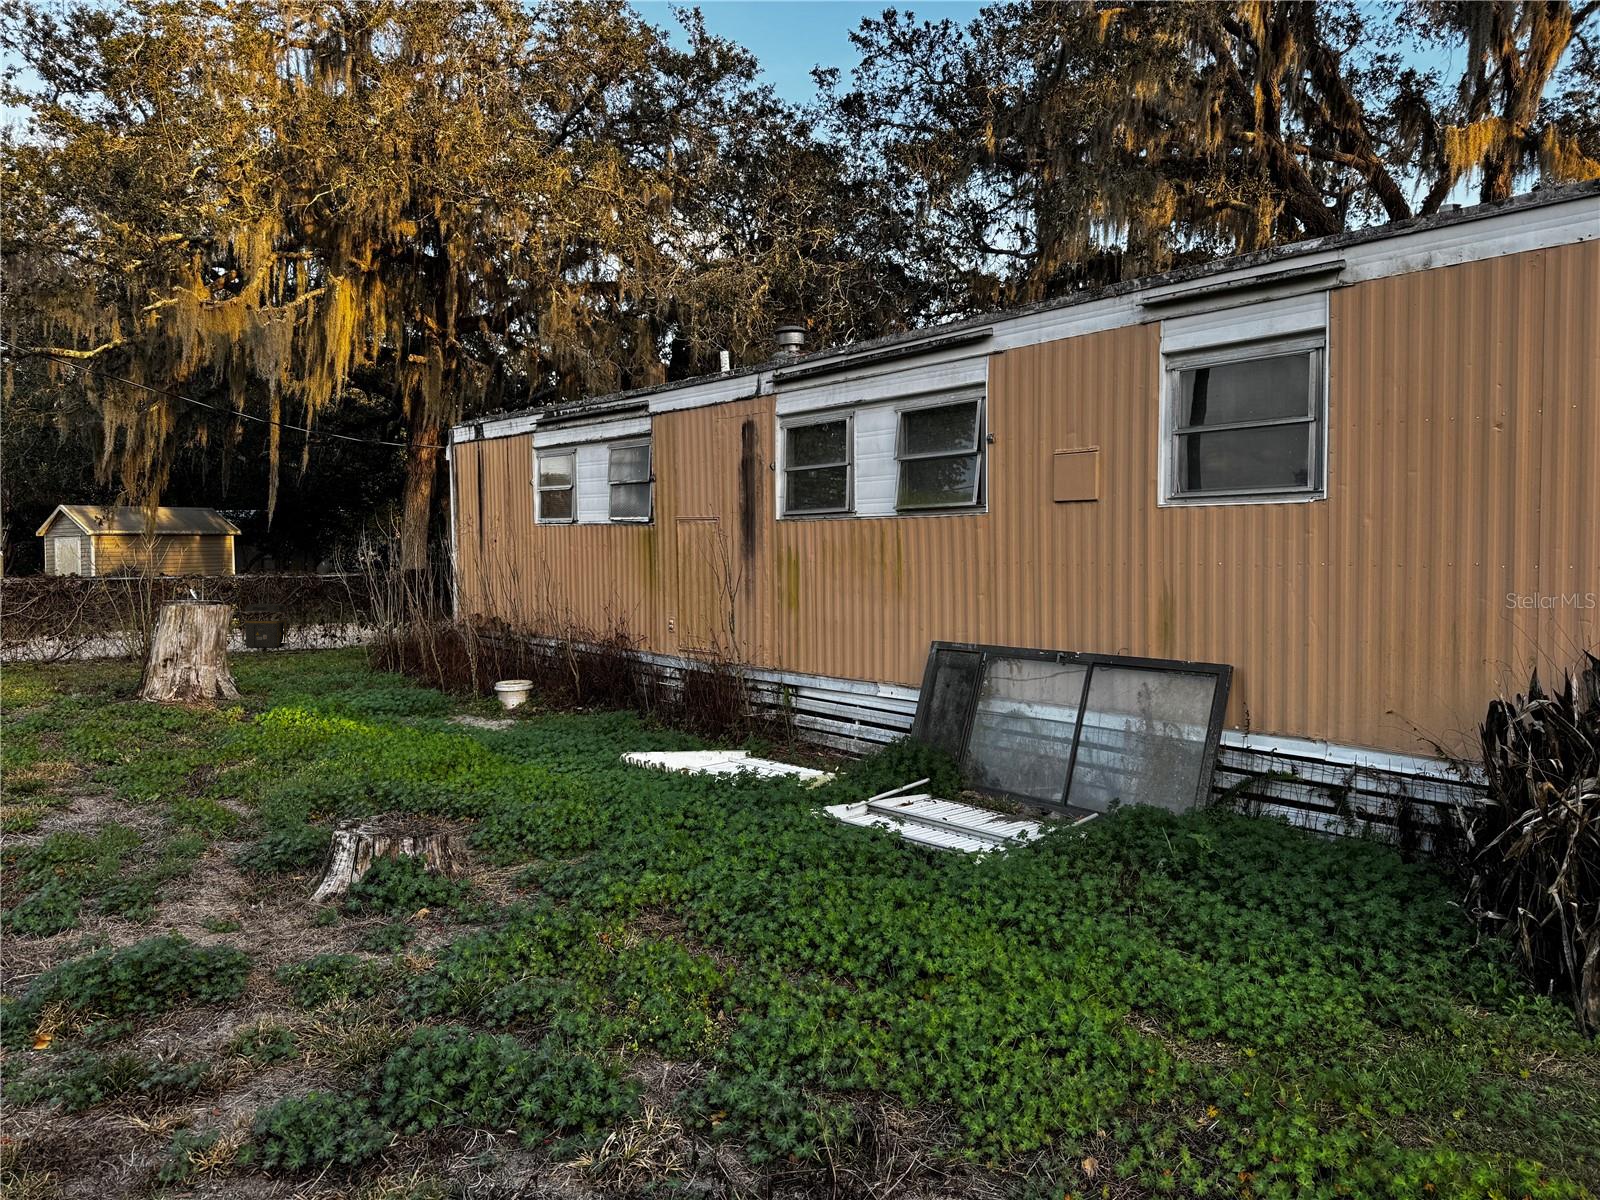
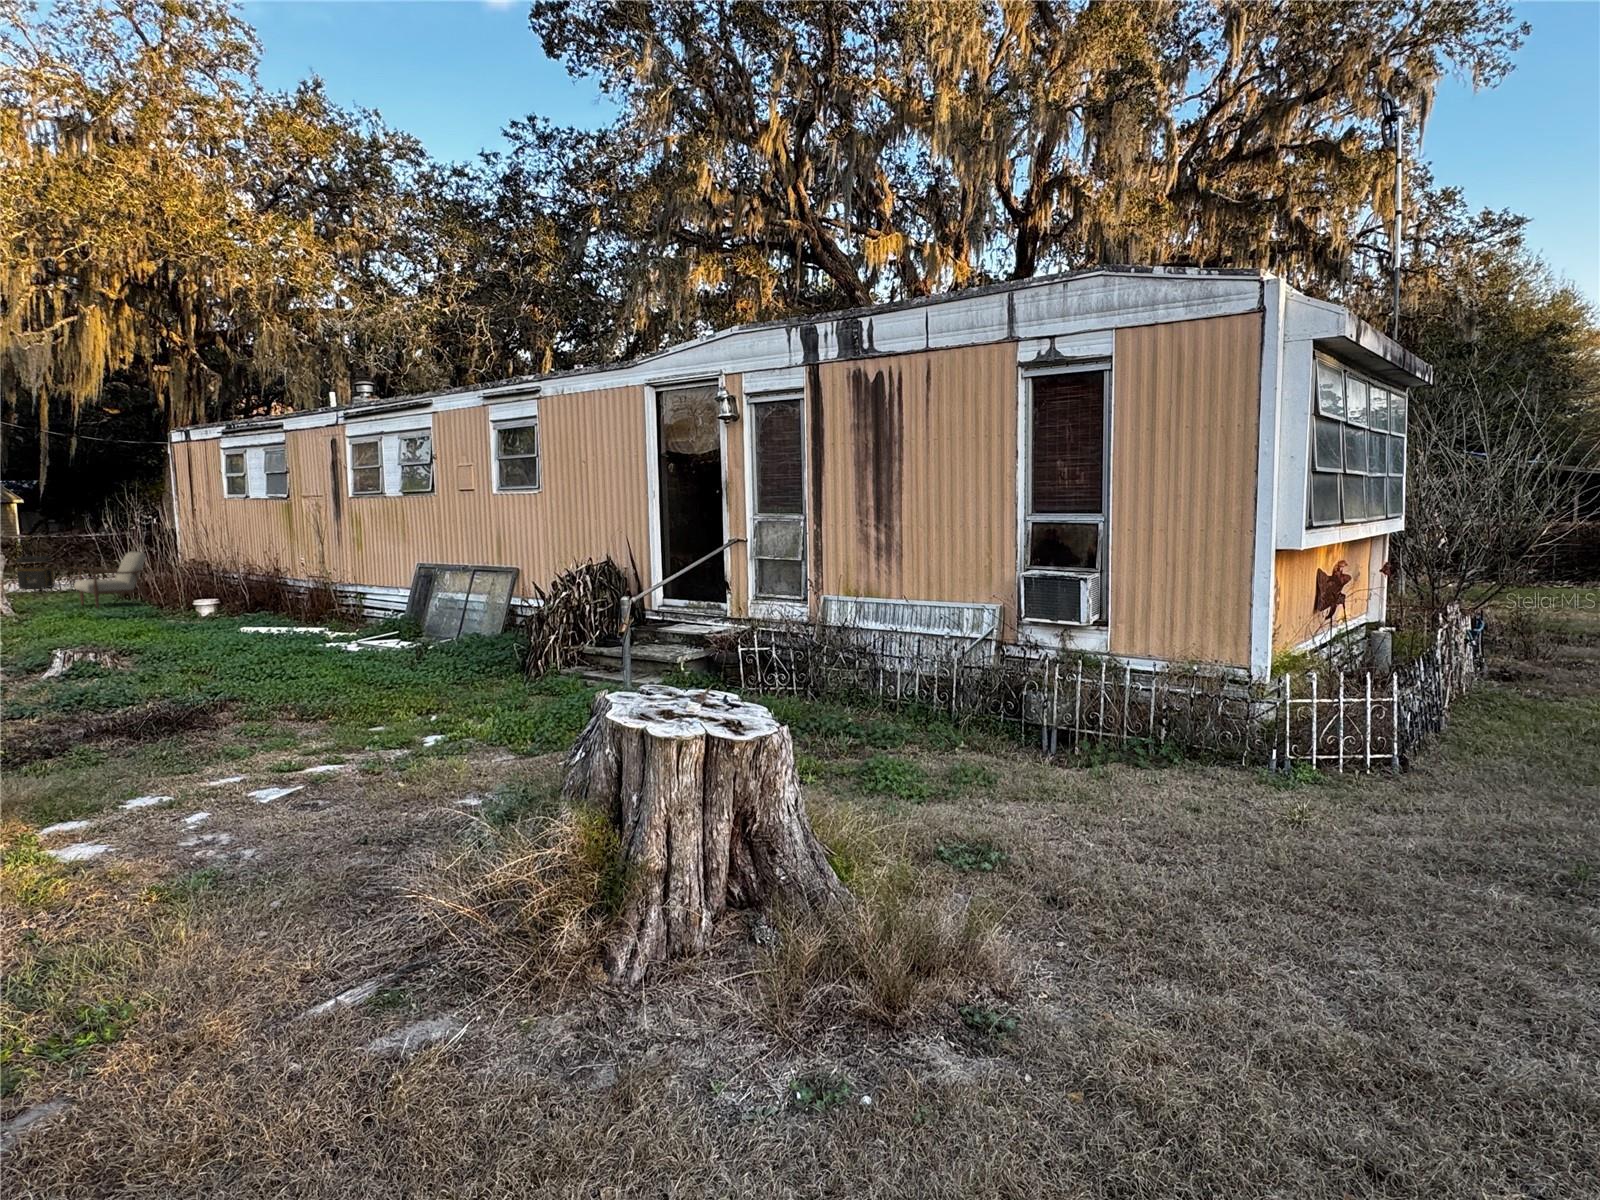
chair: none [328,602,425,688] -> present [74,552,147,608]

